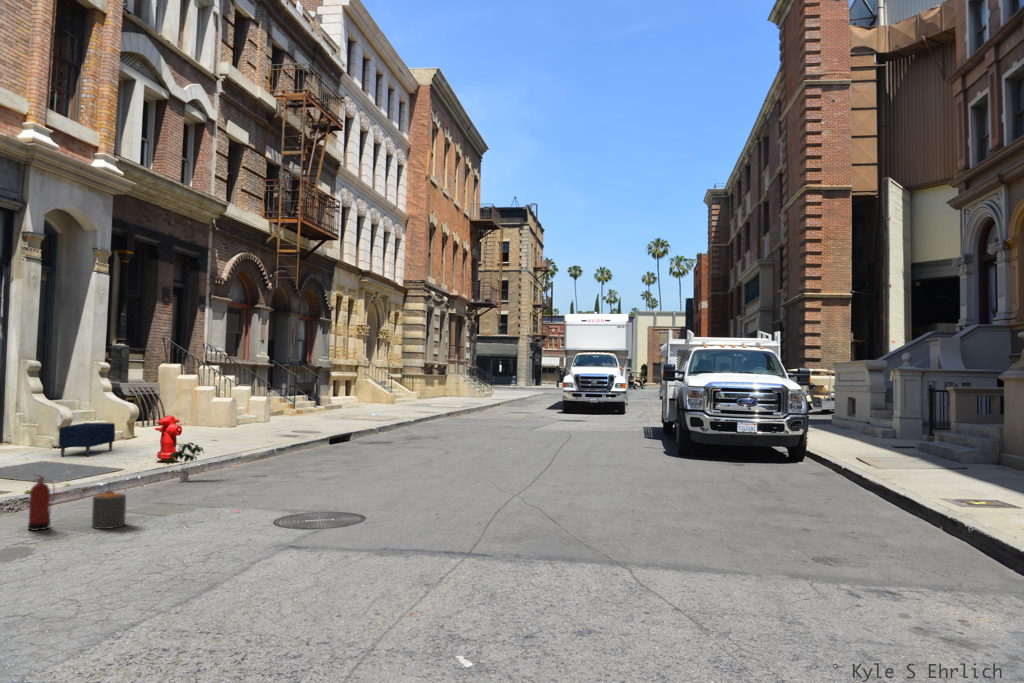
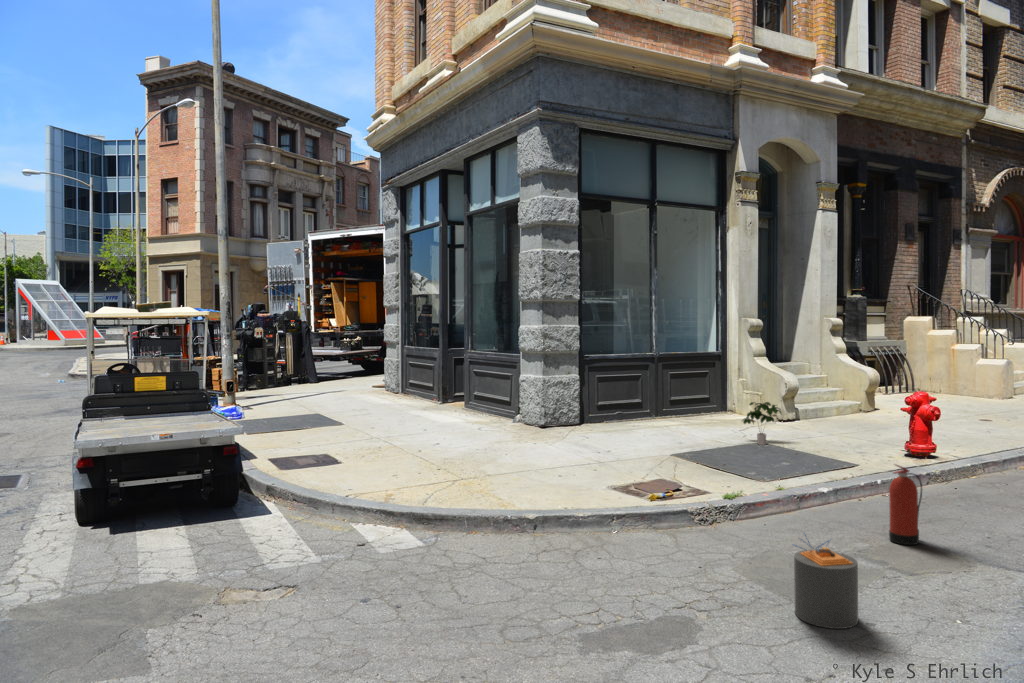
bench: present [59,423,115,457] -> none [783,390,851,433]
potted plant: present [166,443,204,482] -> present [743,402,781,445]
fire extinguisher: present [28,476,55,531] -> present [889,464,922,545]

